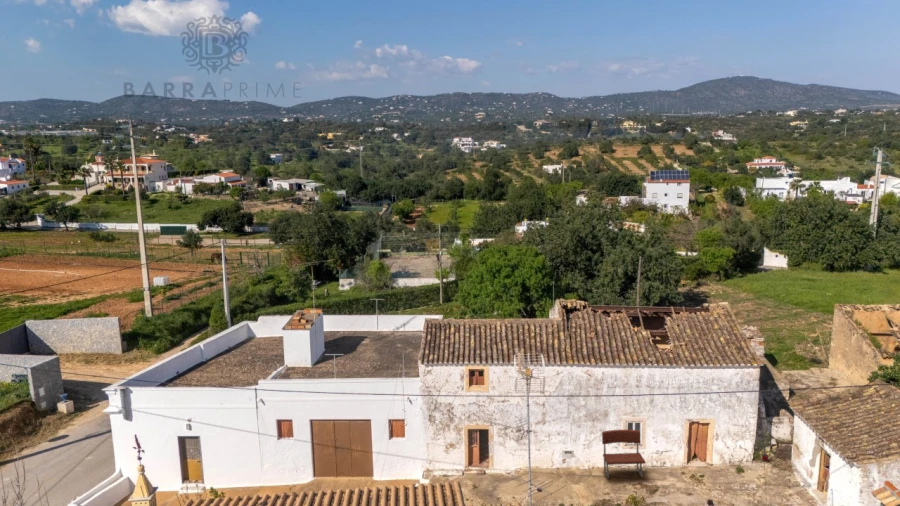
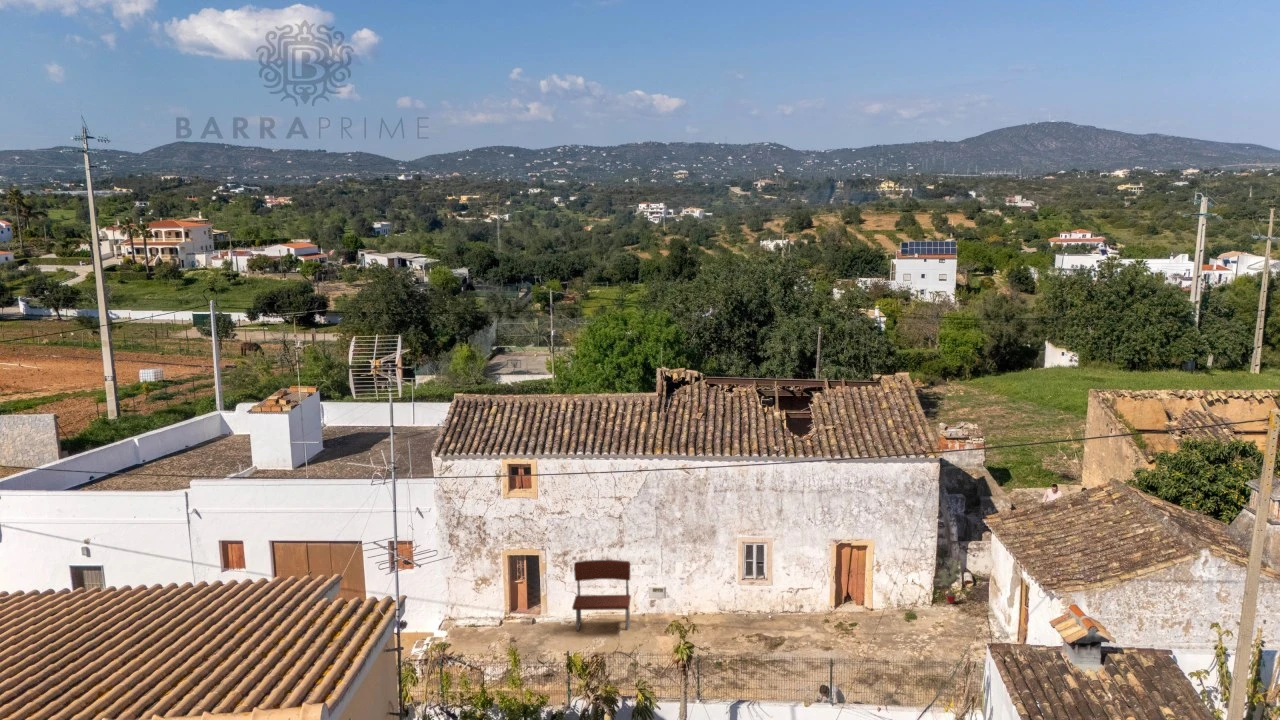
bench: present [602,430,645,478] -> present [572,560,631,631]

